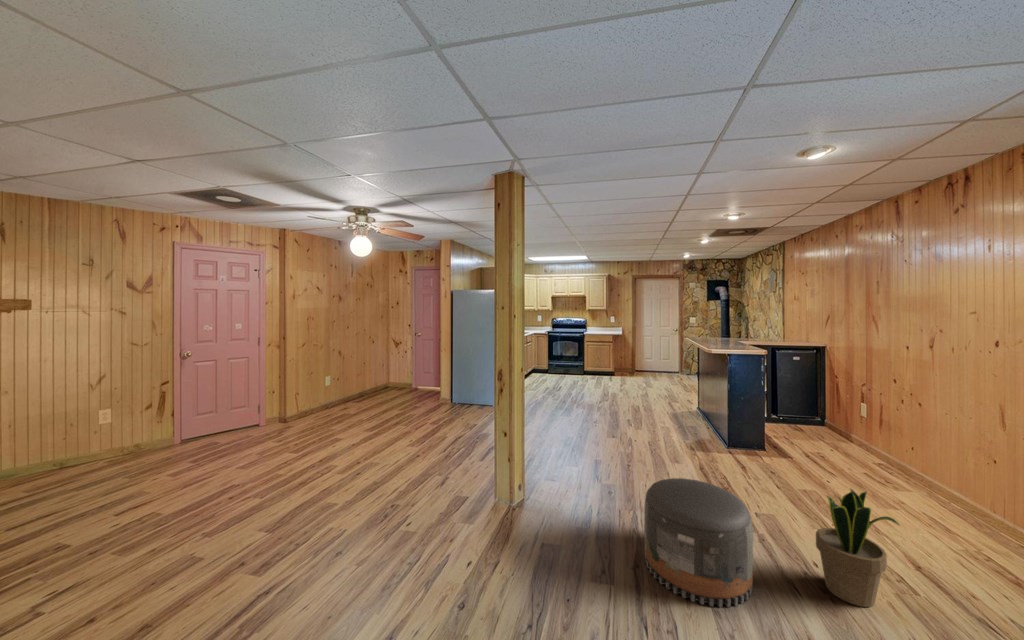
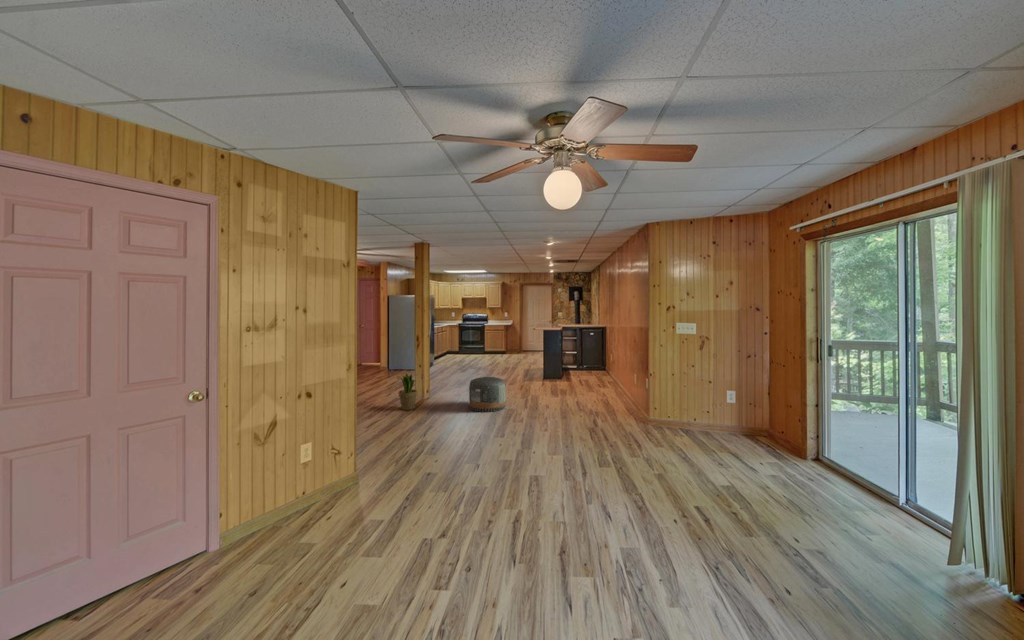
potted plant: present [816,489,899,607] -> present [397,374,417,410]

